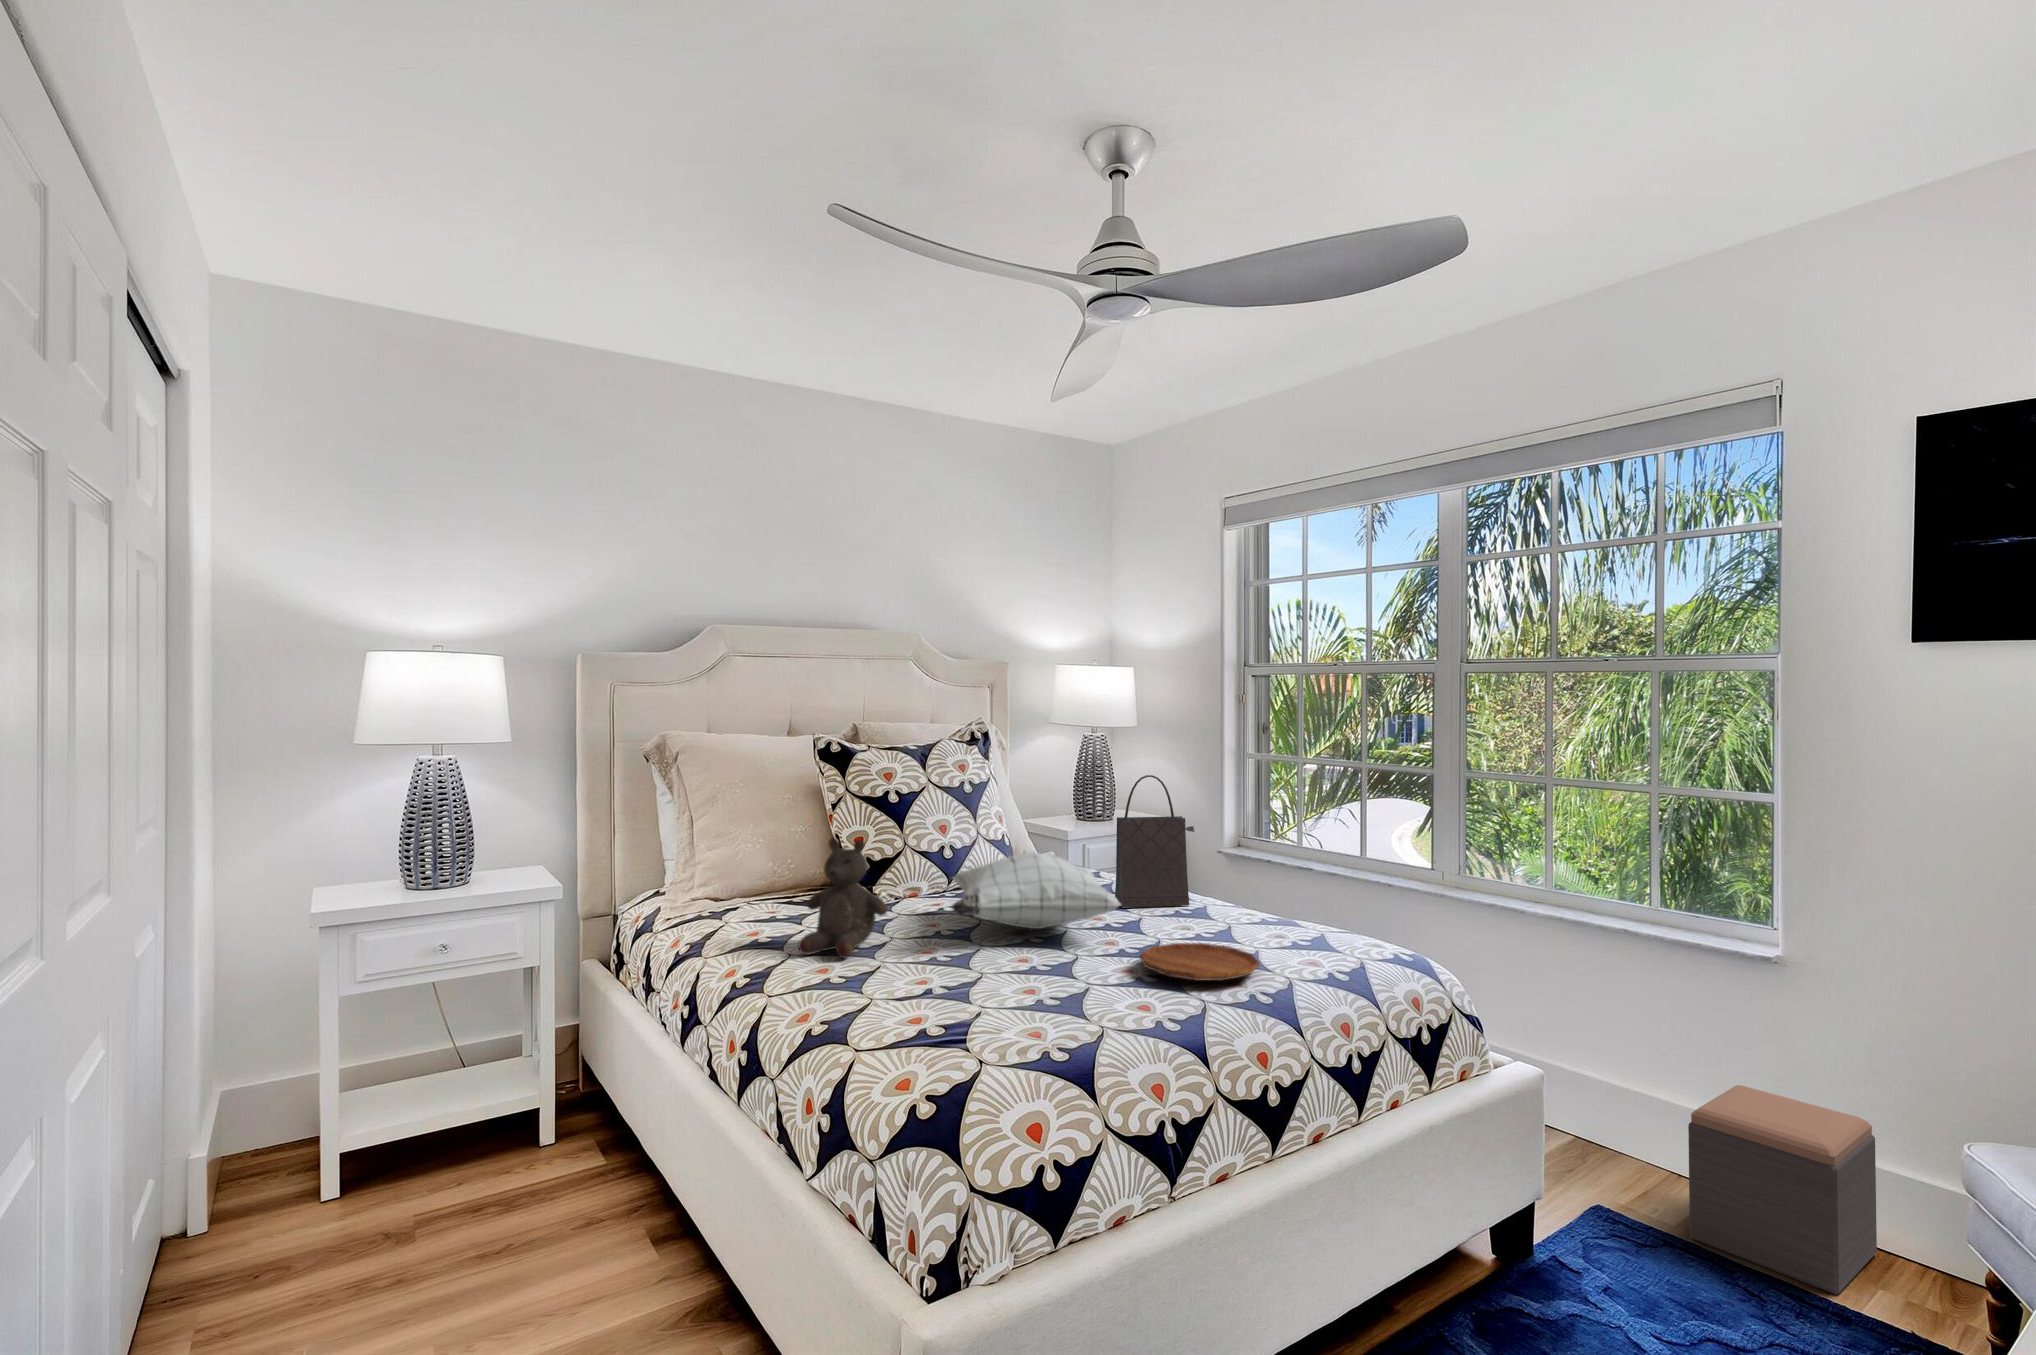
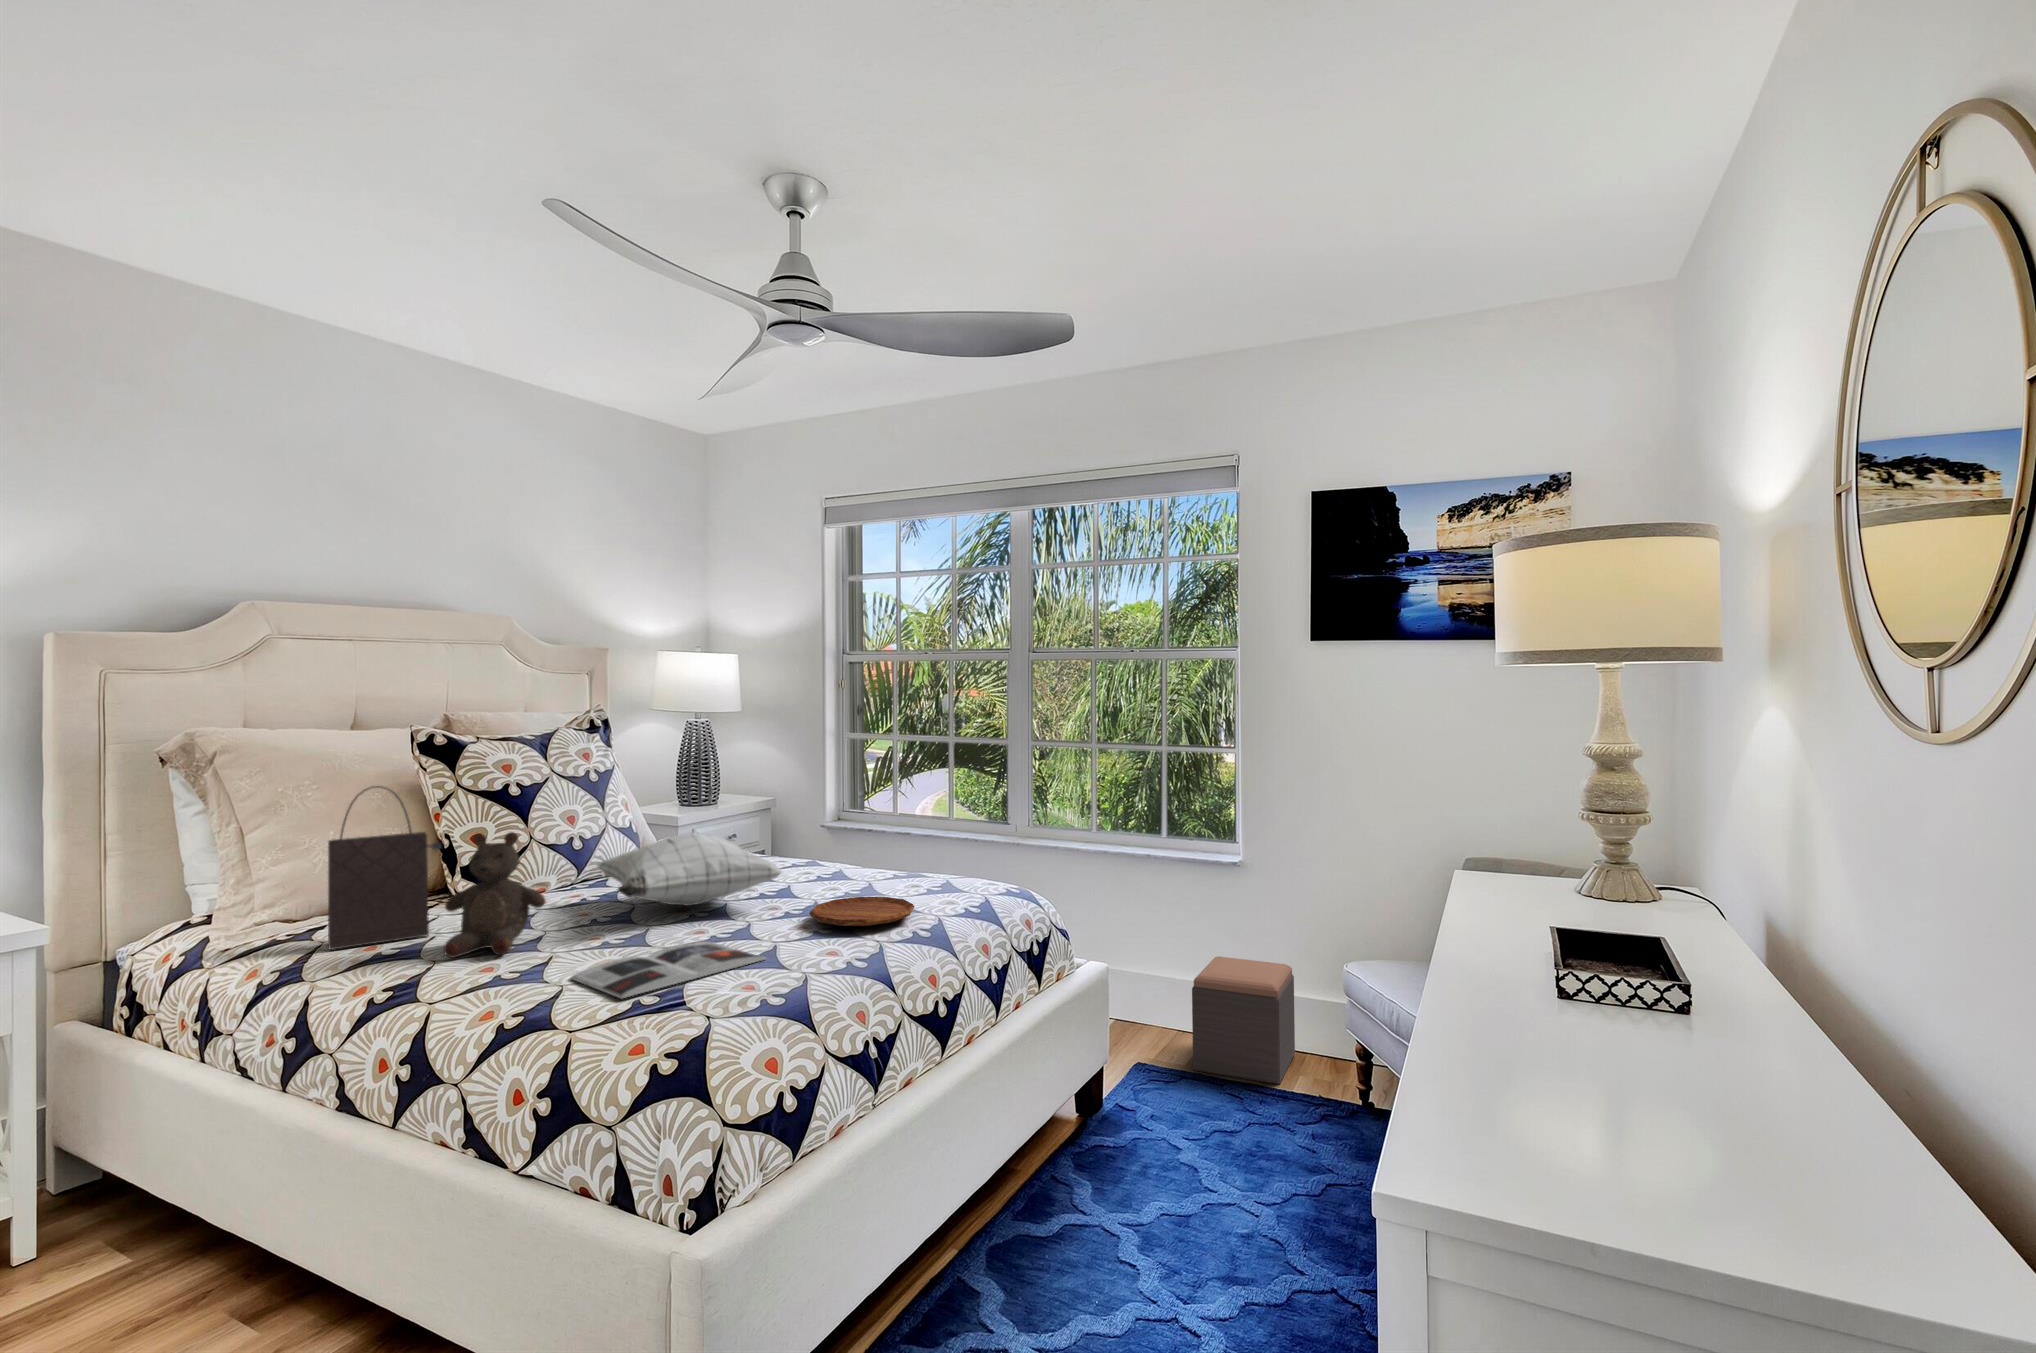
handbag: present [1115,775,1194,908] -> present [328,786,441,950]
magazine: none [884,972,1073,1025] -> present [571,942,765,998]

